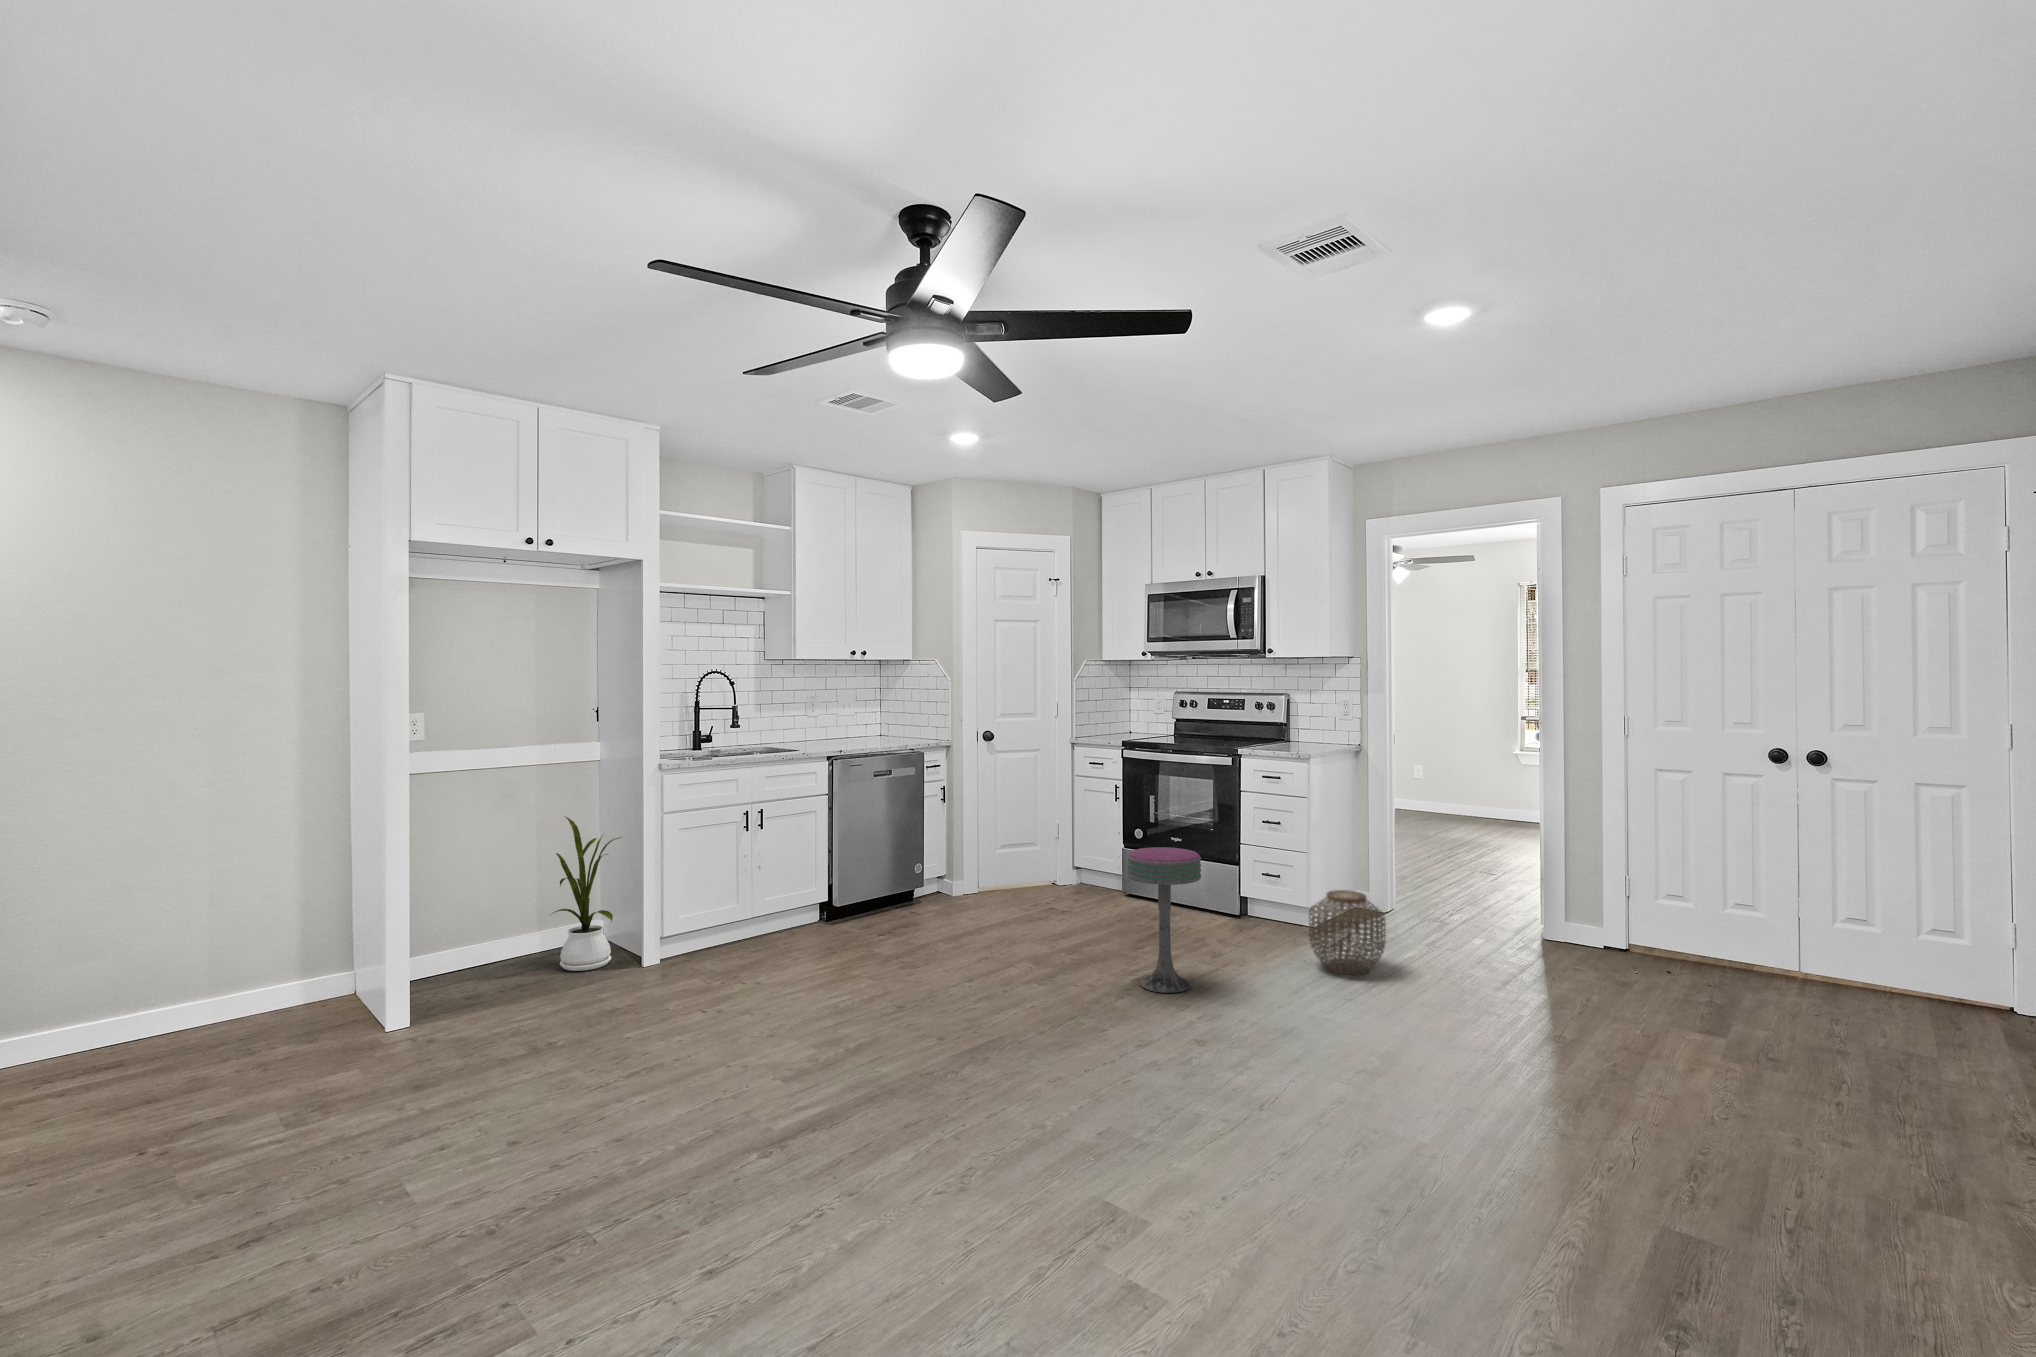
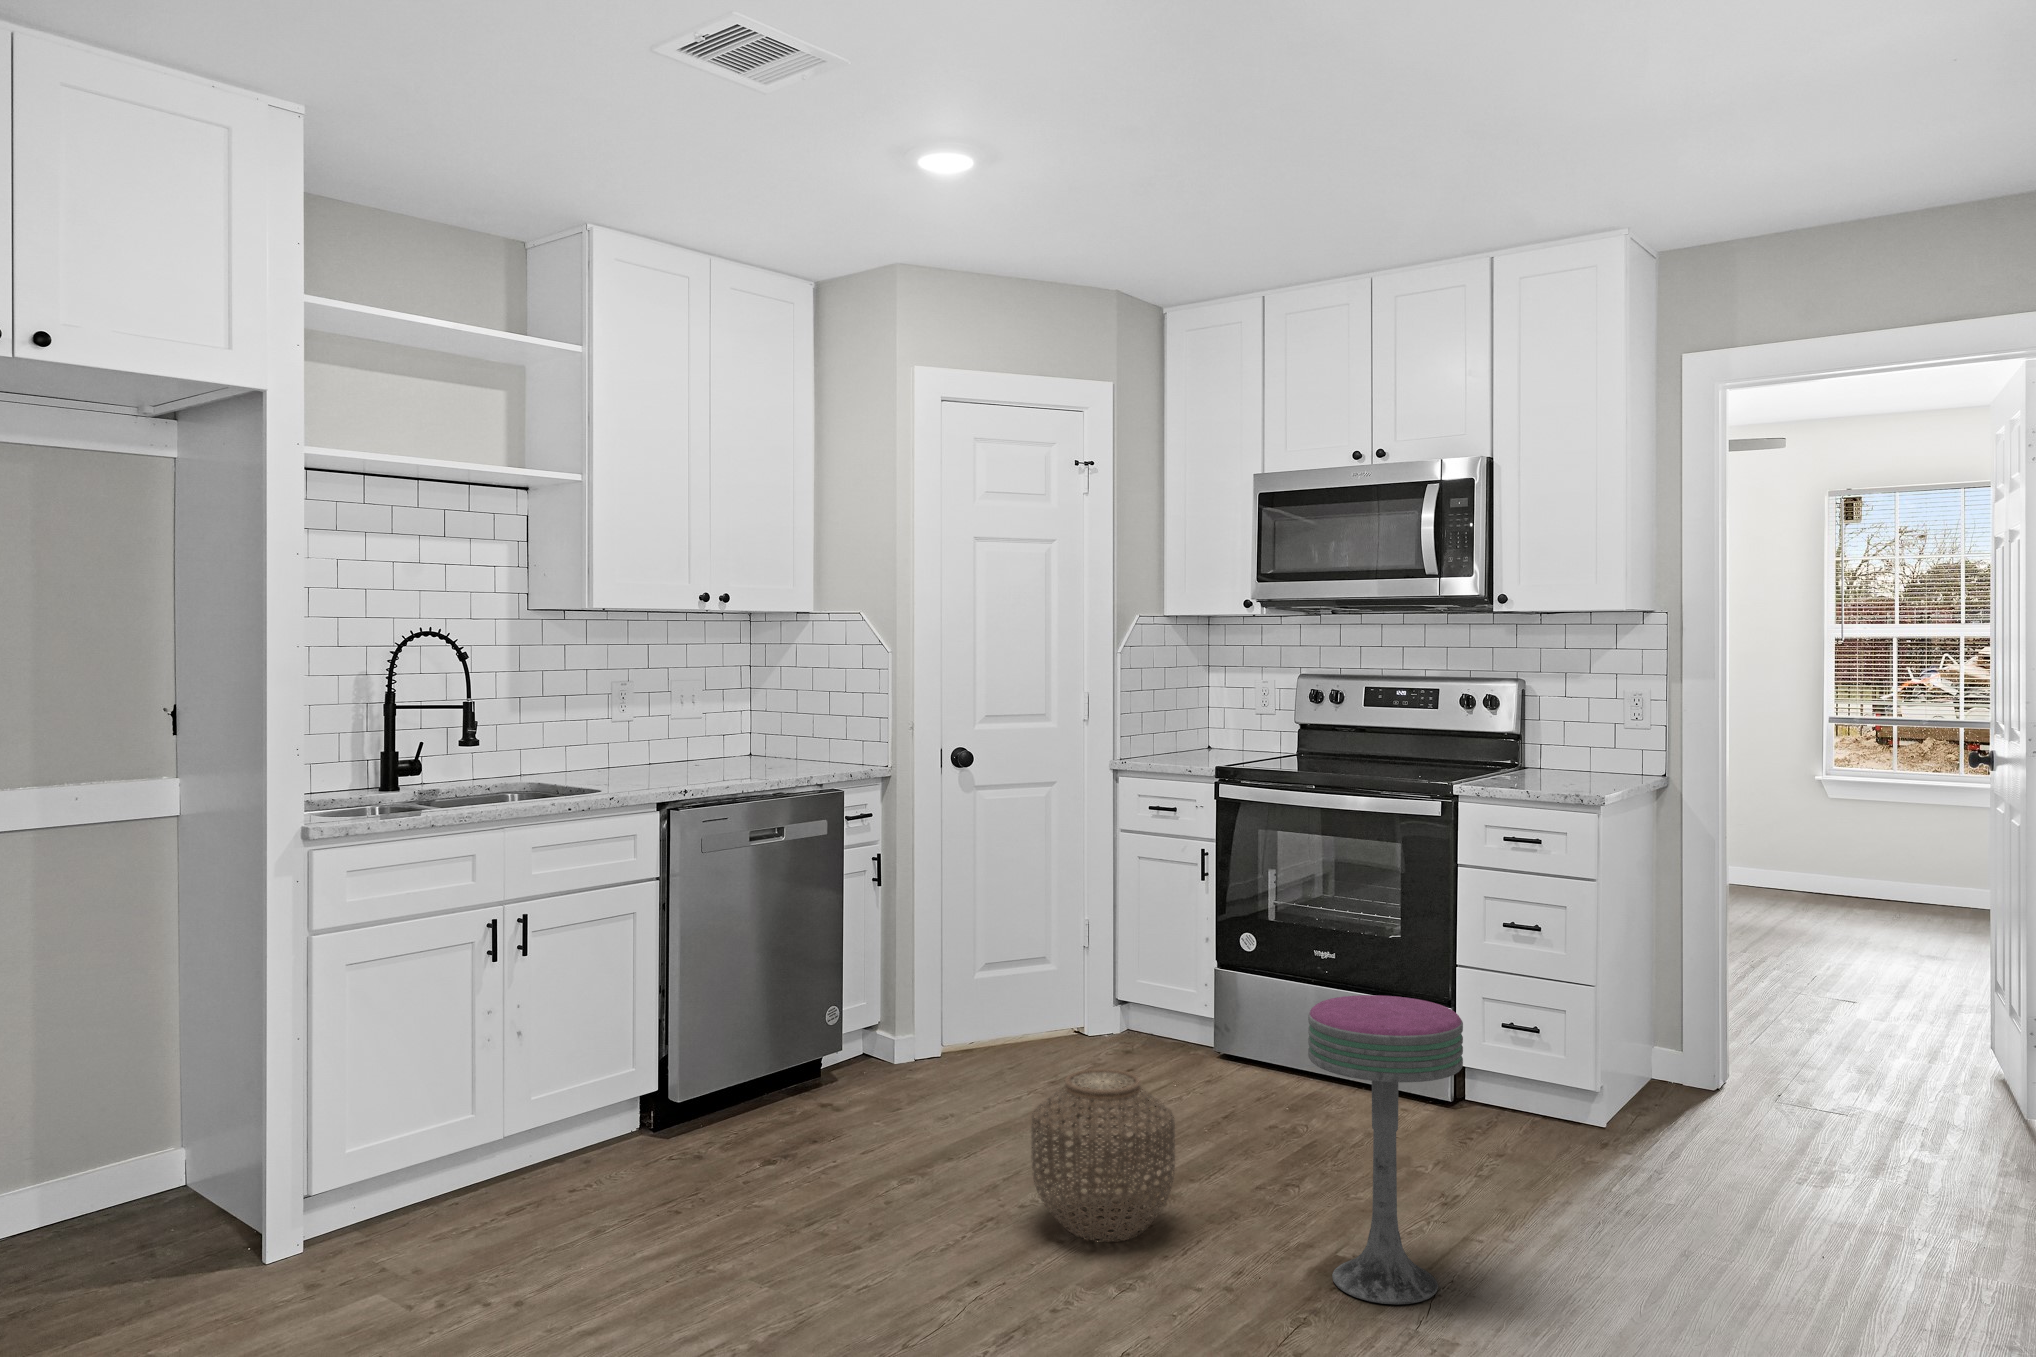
house plant: present [552,817,621,971] -> none [62,936,229,1275]
woven basket: present [1309,890,1386,975] -> present [1031,1069,1175,1241]

